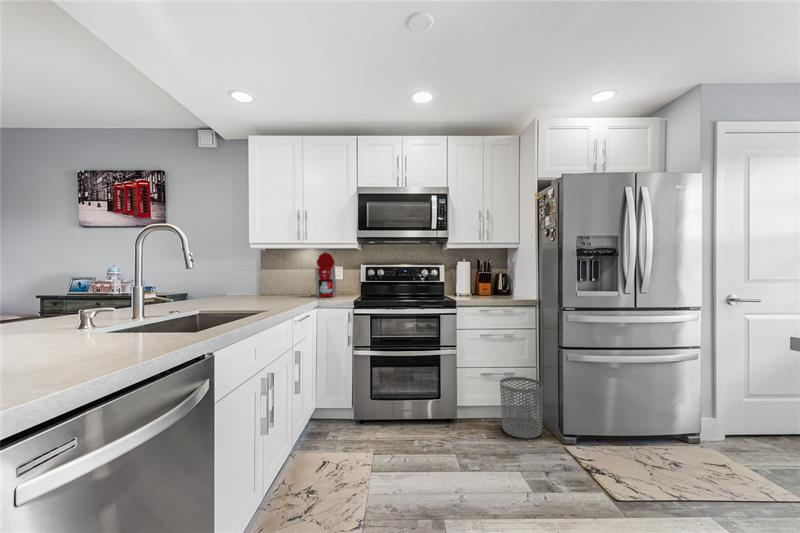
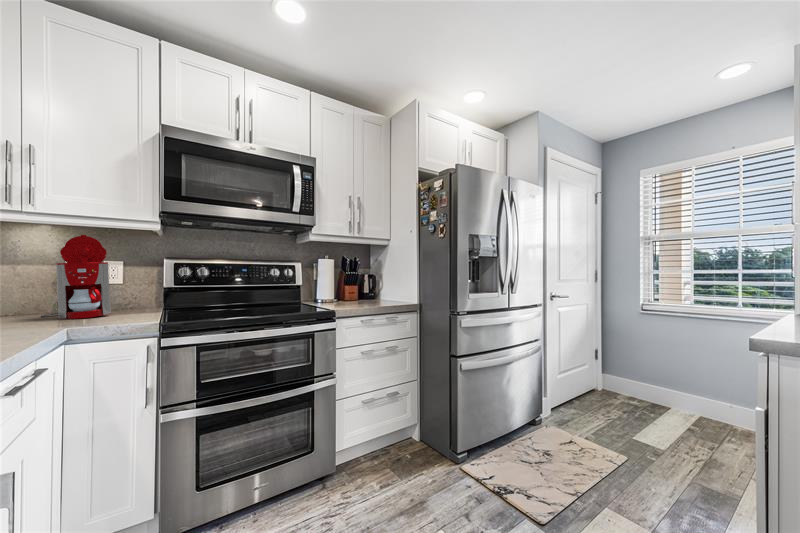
waste bin: present [500,377,543,438] -> none [388,394,437,474]

